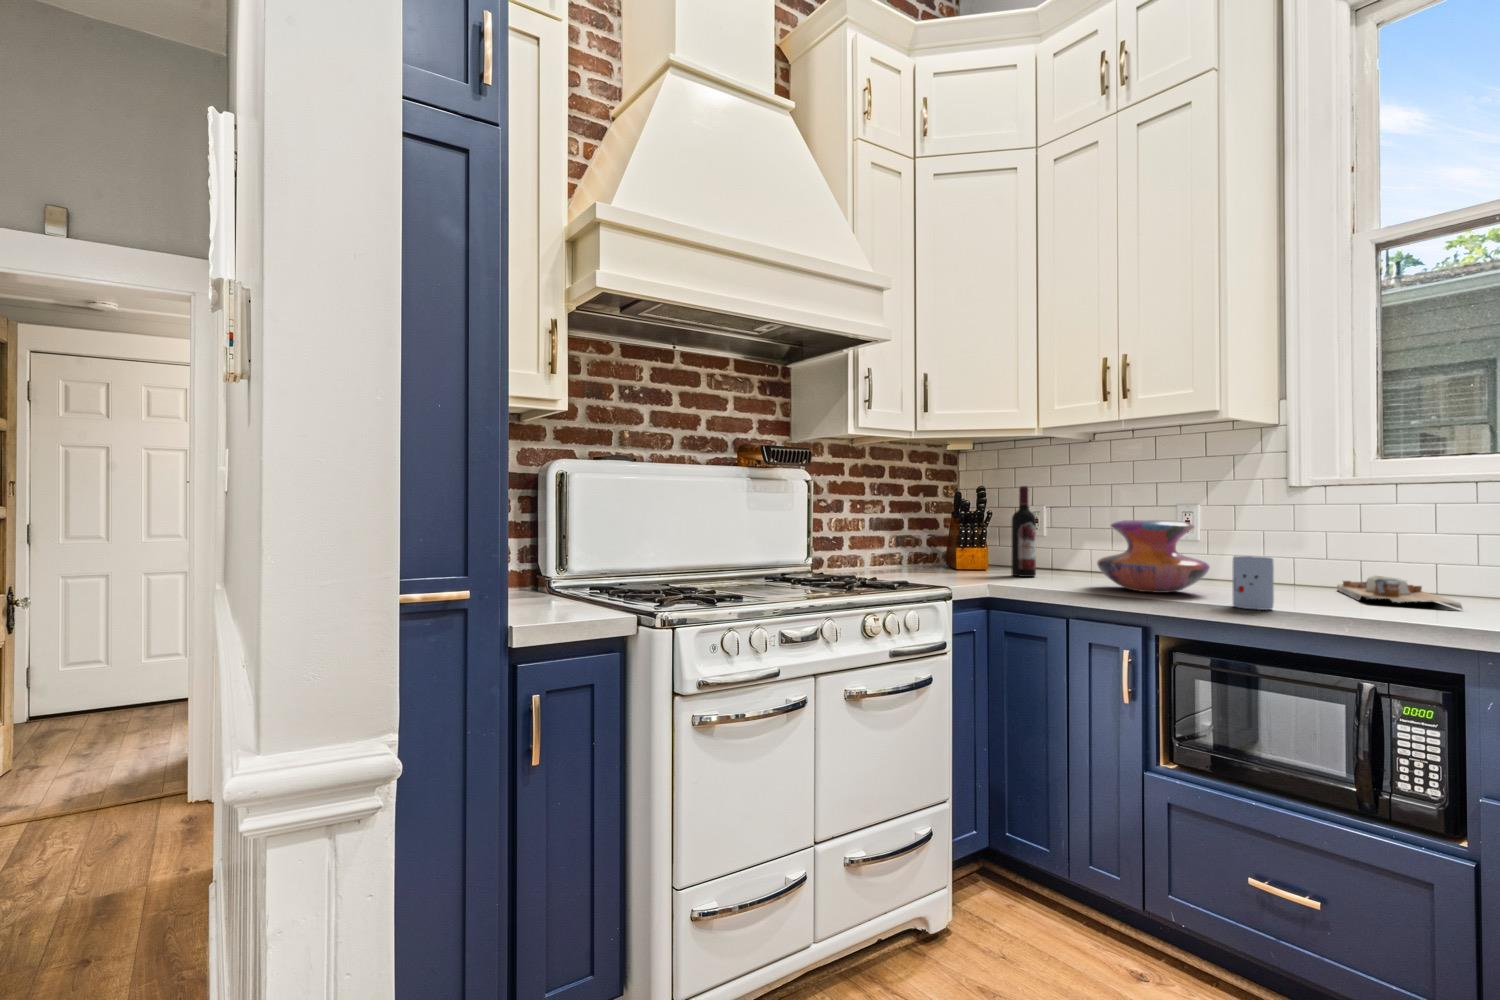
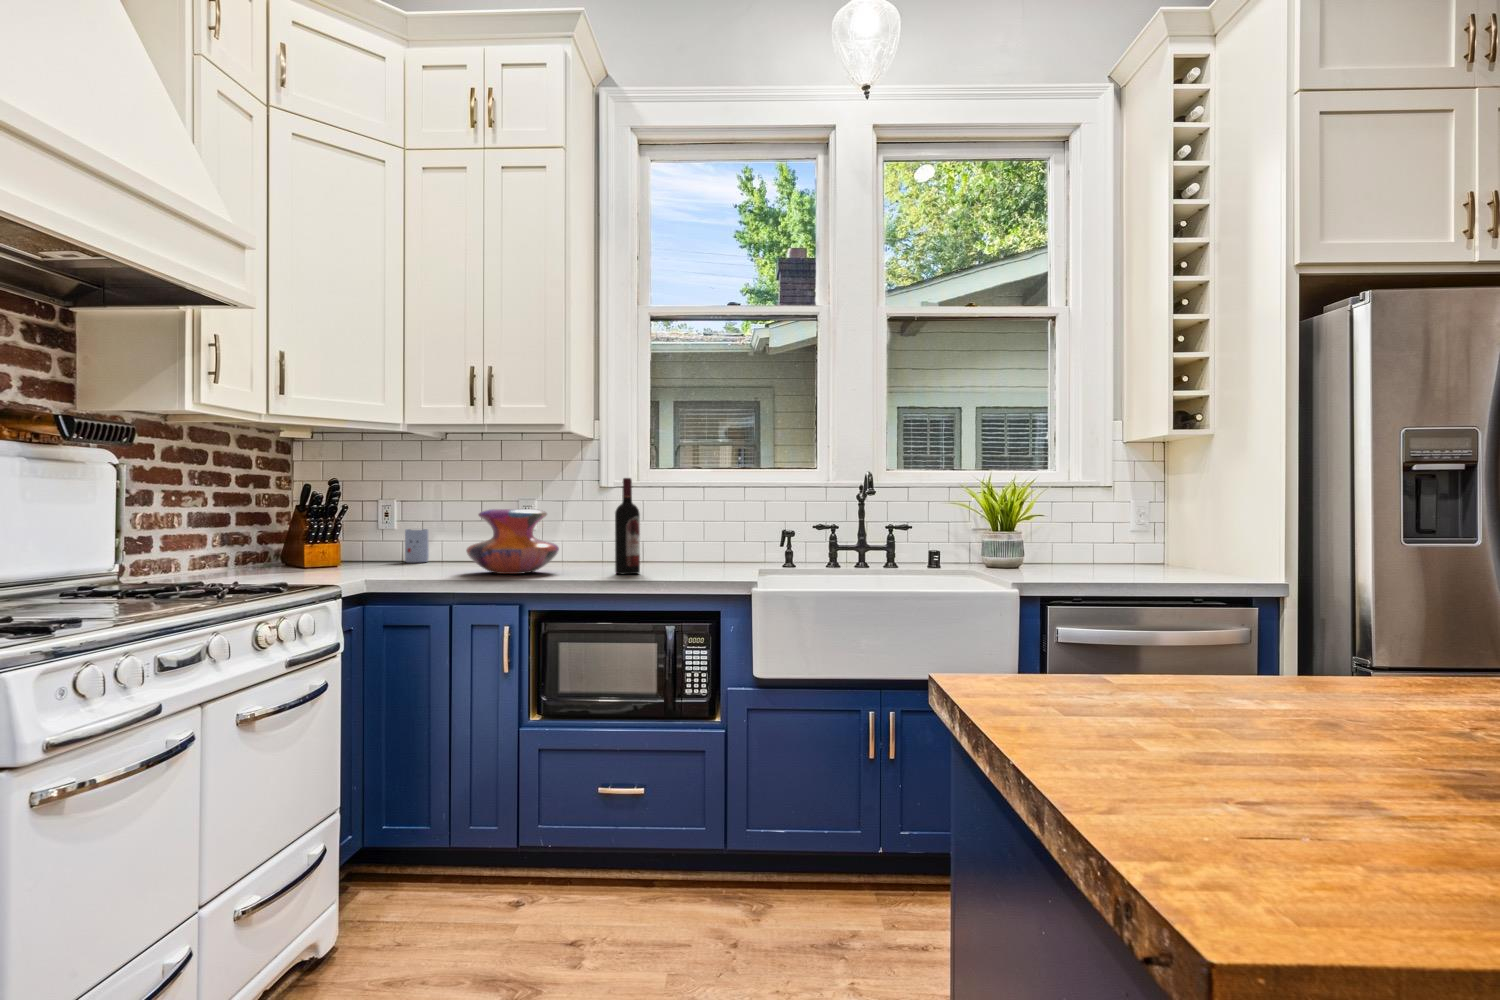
wine bottle: present [1011,486,1036,577] -> present [615,478,640,574]
mug: present [1233,556,1274,610] -> present [405,529,429,563]
cutting board: present [1337,576,1462,609] -> none [636,548,712,568]

